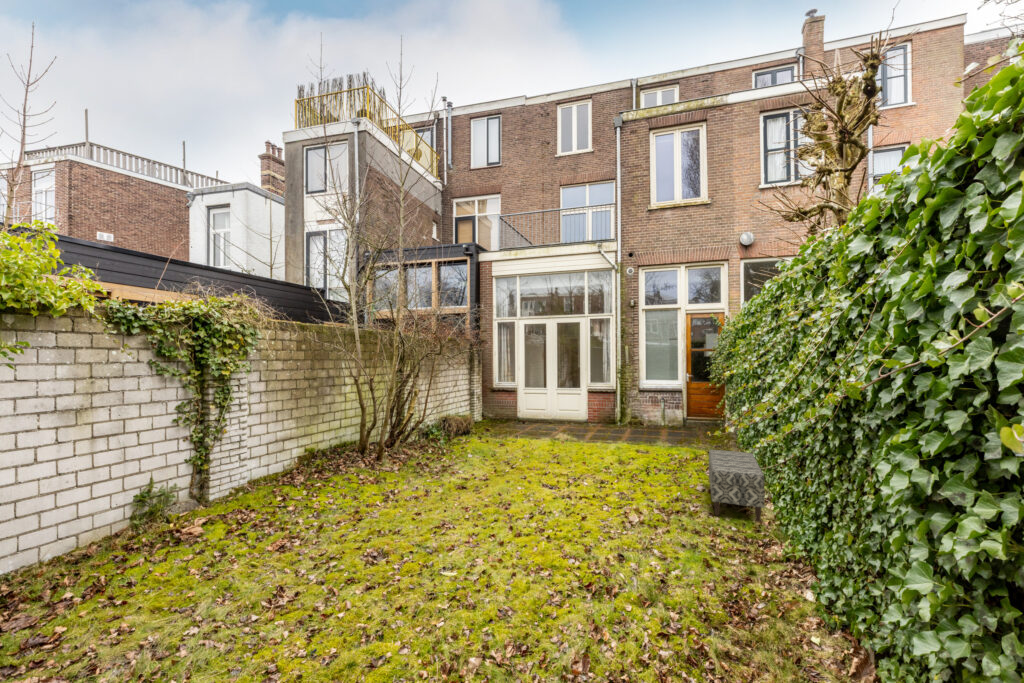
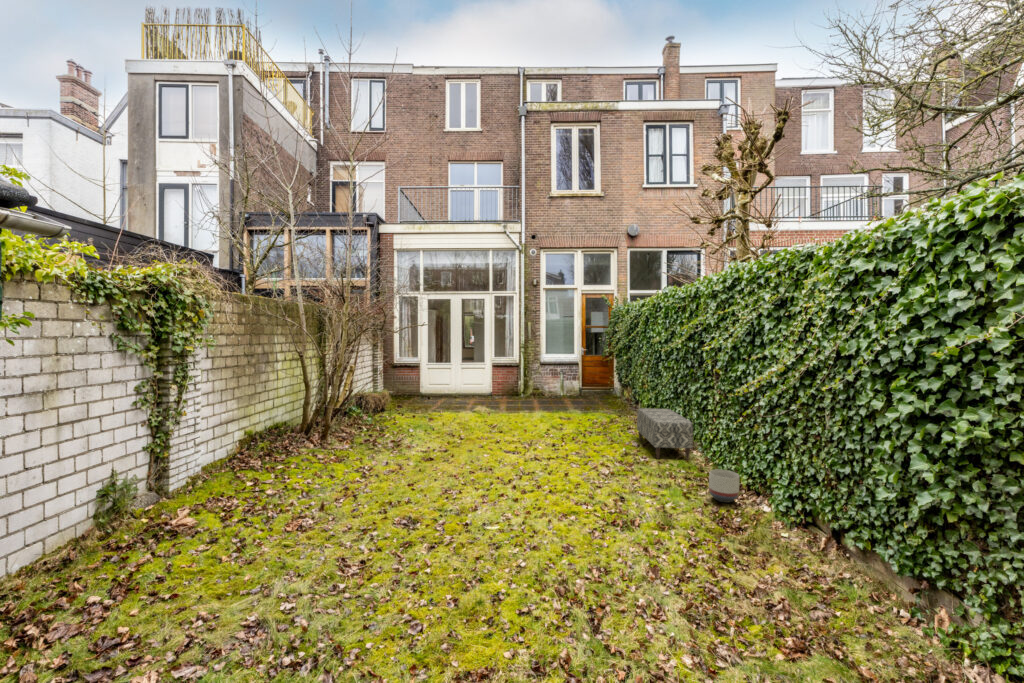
planter: none [744,545,786,594] -> present [709,469,739,503]

